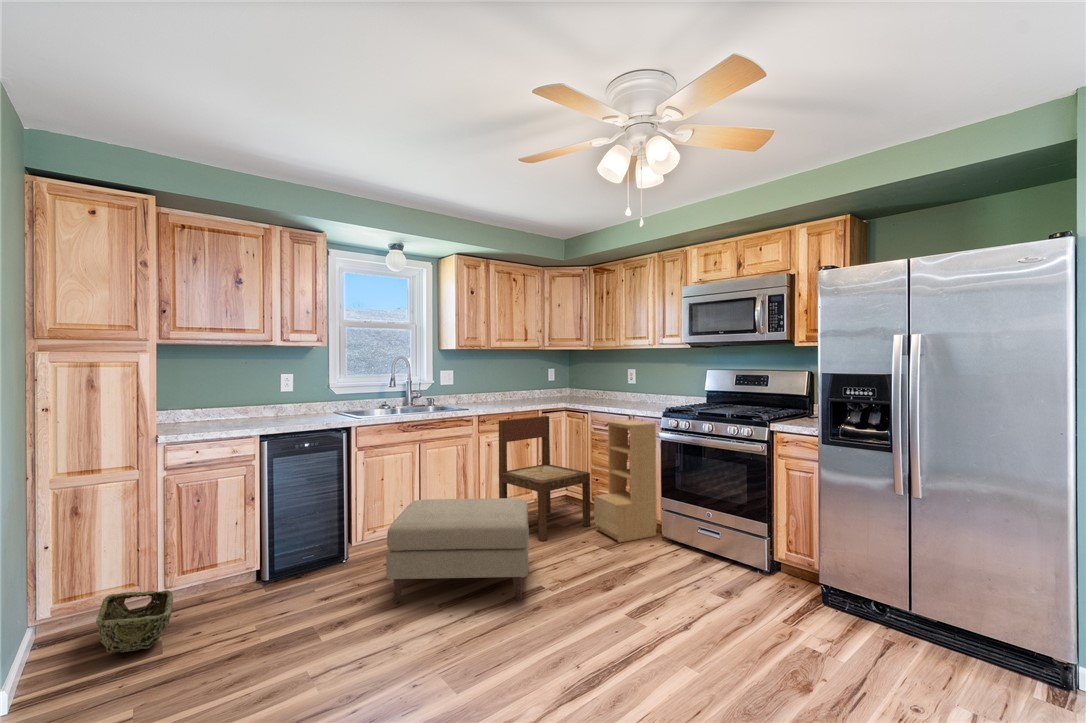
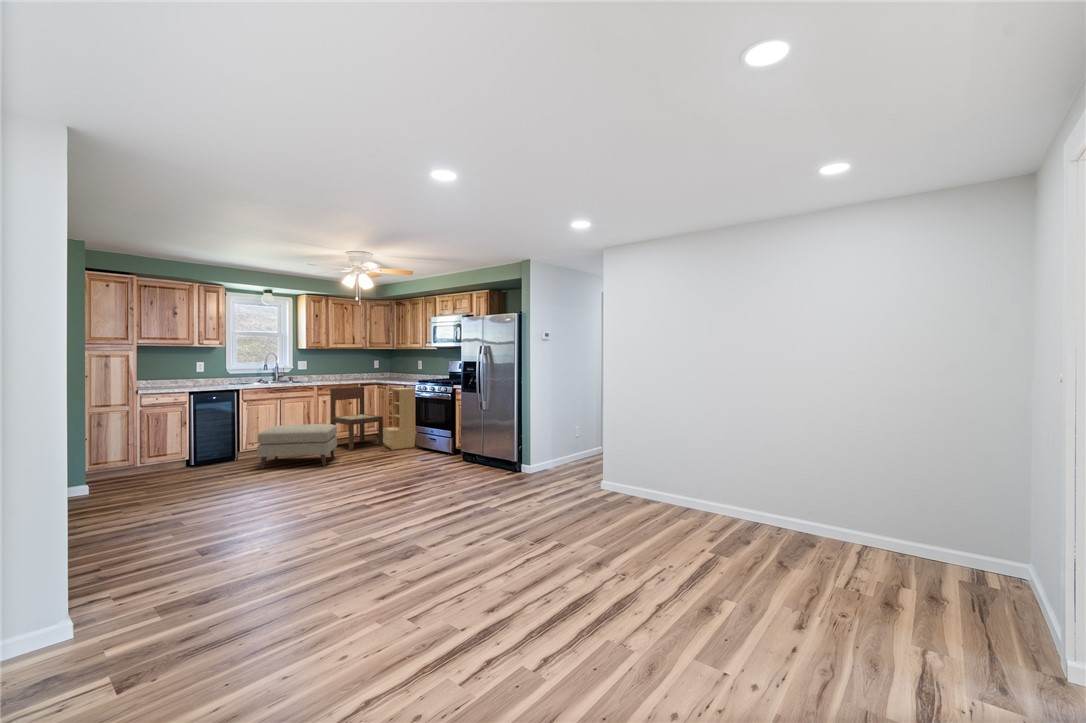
woven basket: present [96,590,173,653] -> none [114,462,151,482]

